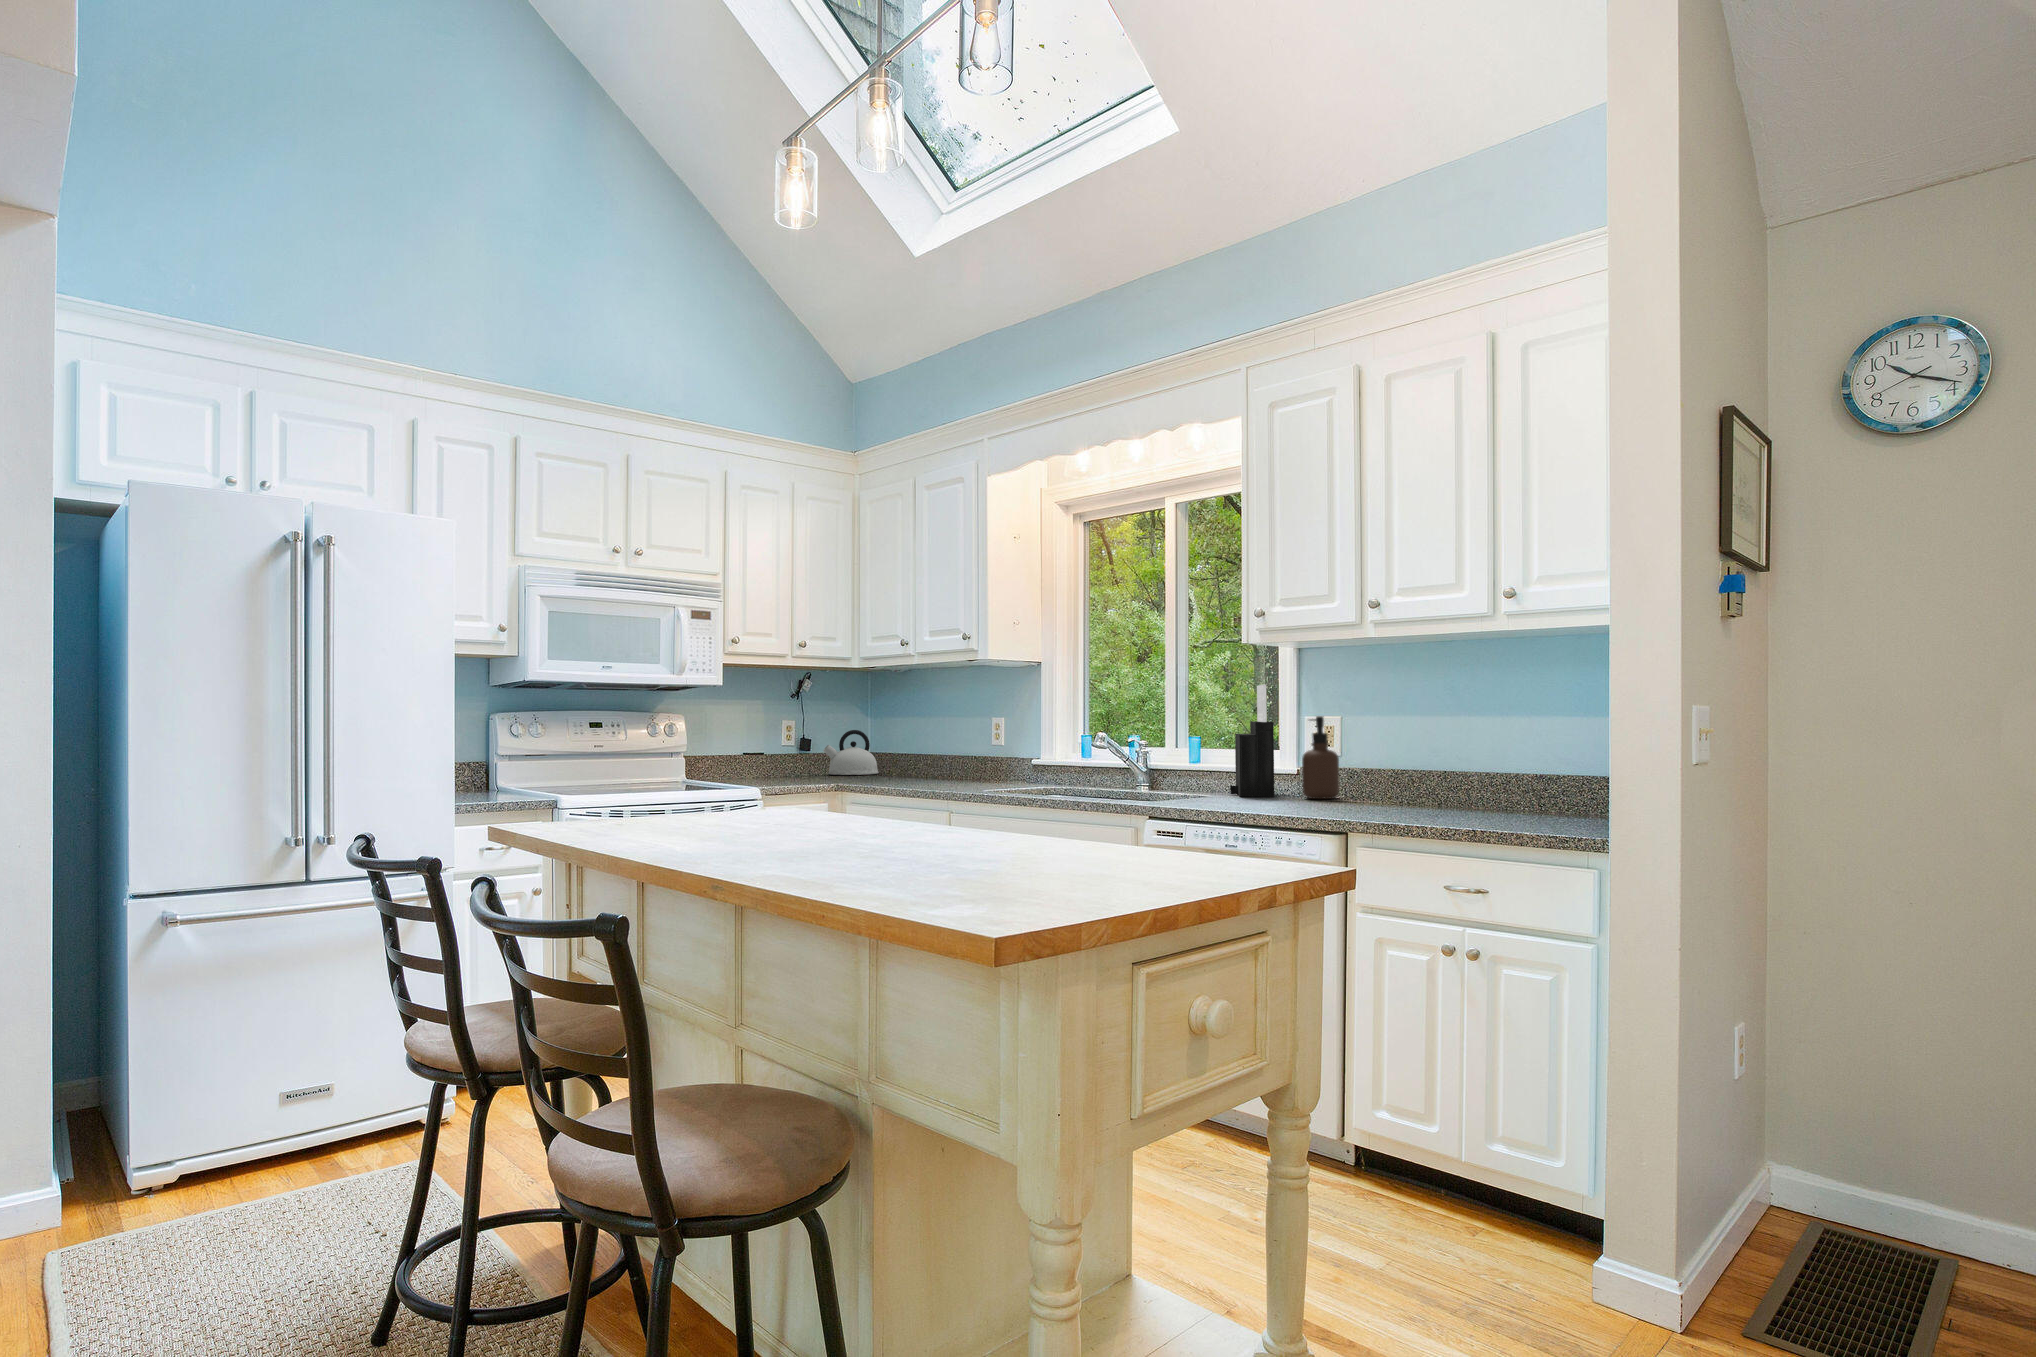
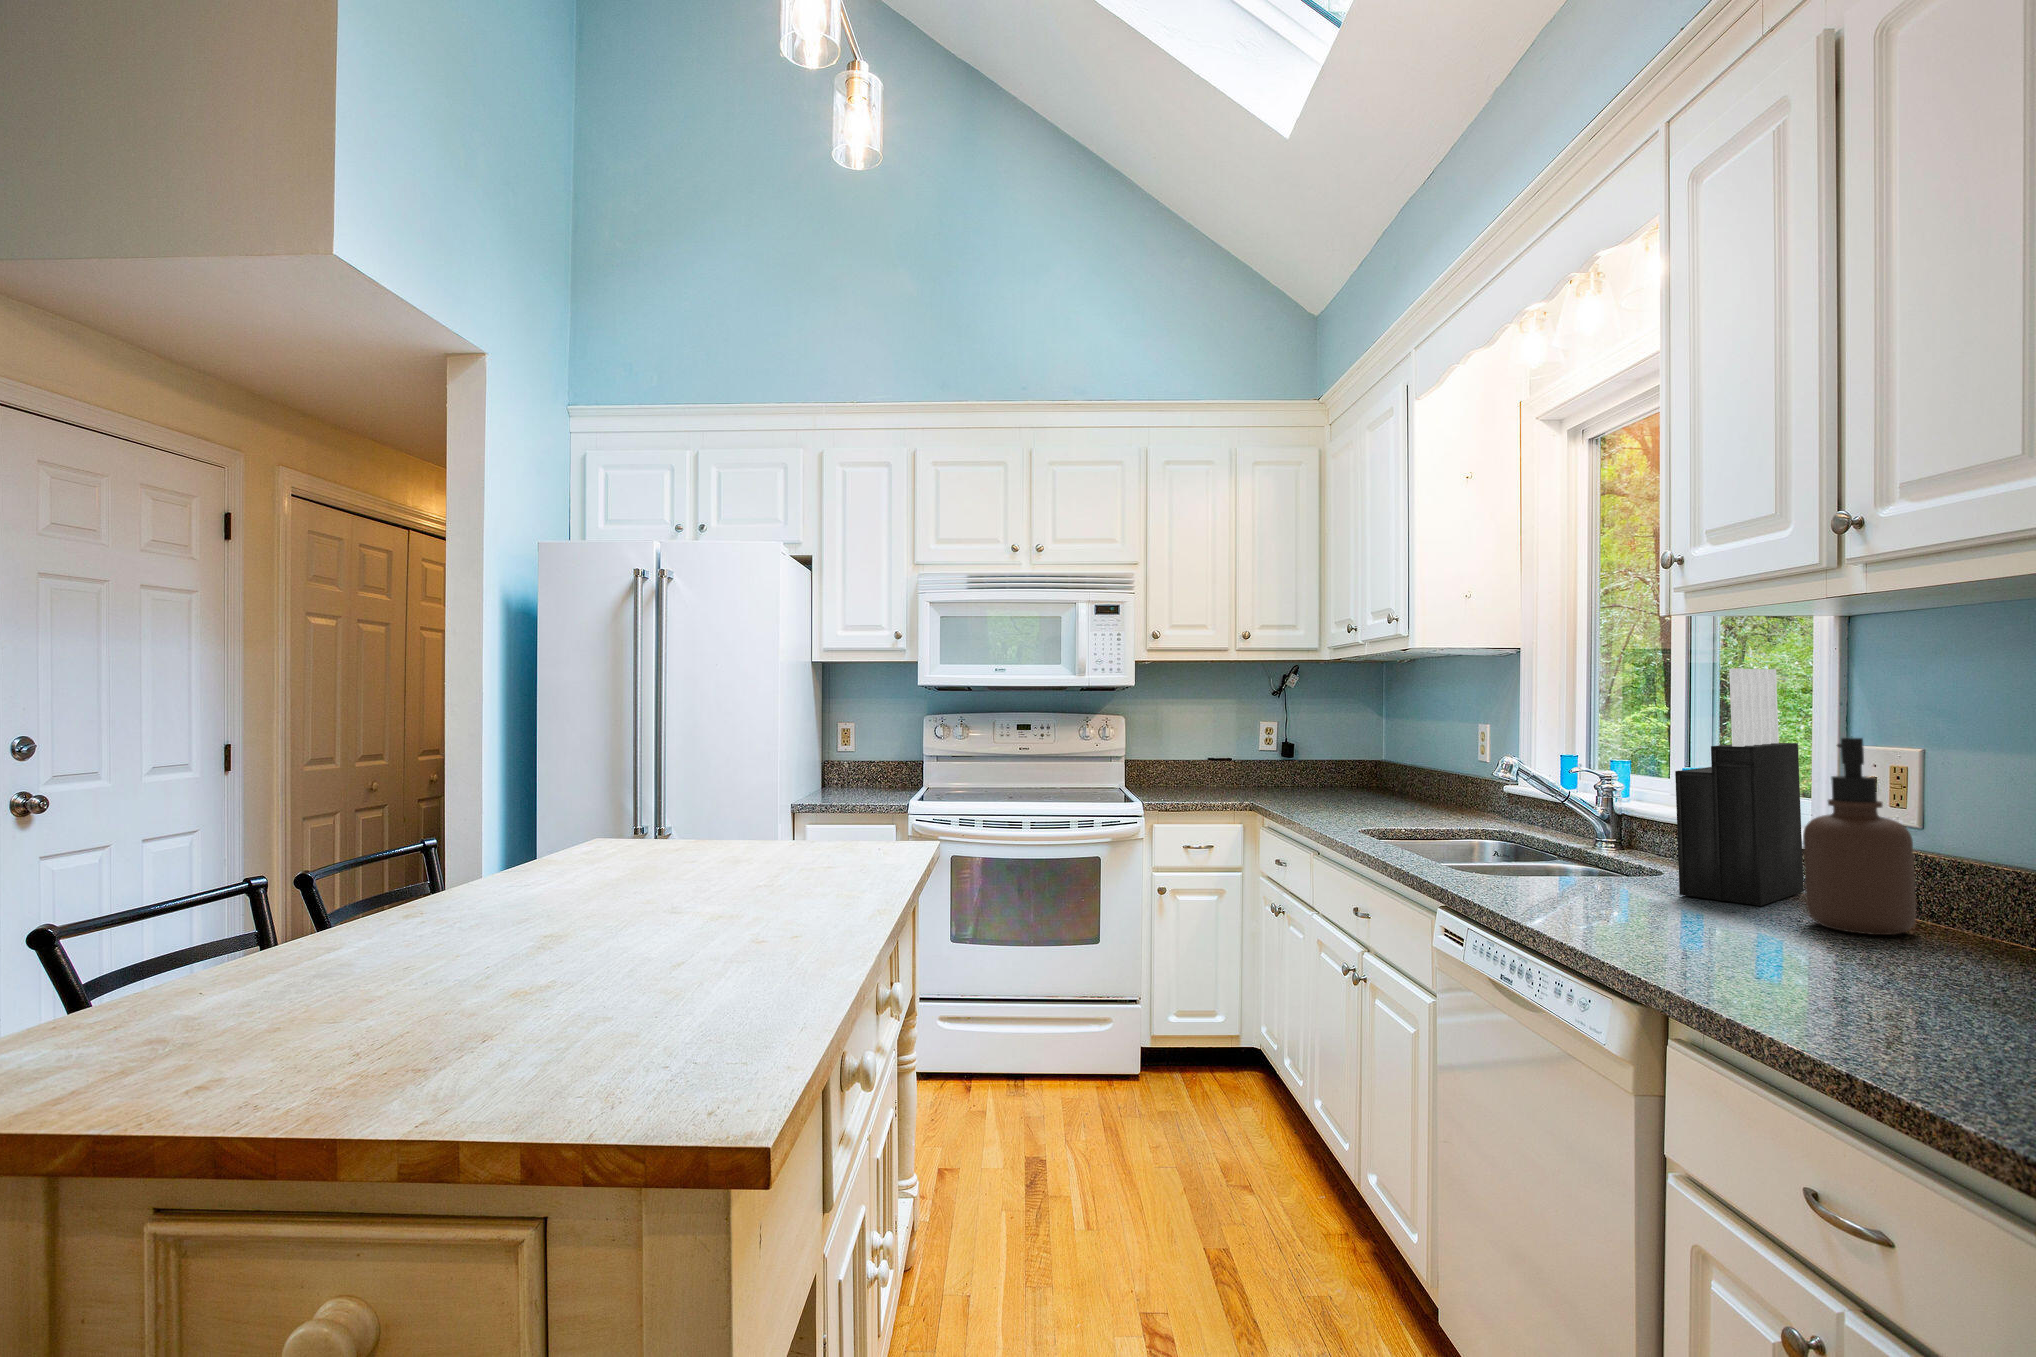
kettle: present [823,730,879,775] -> none [1305,734,1376,789]

